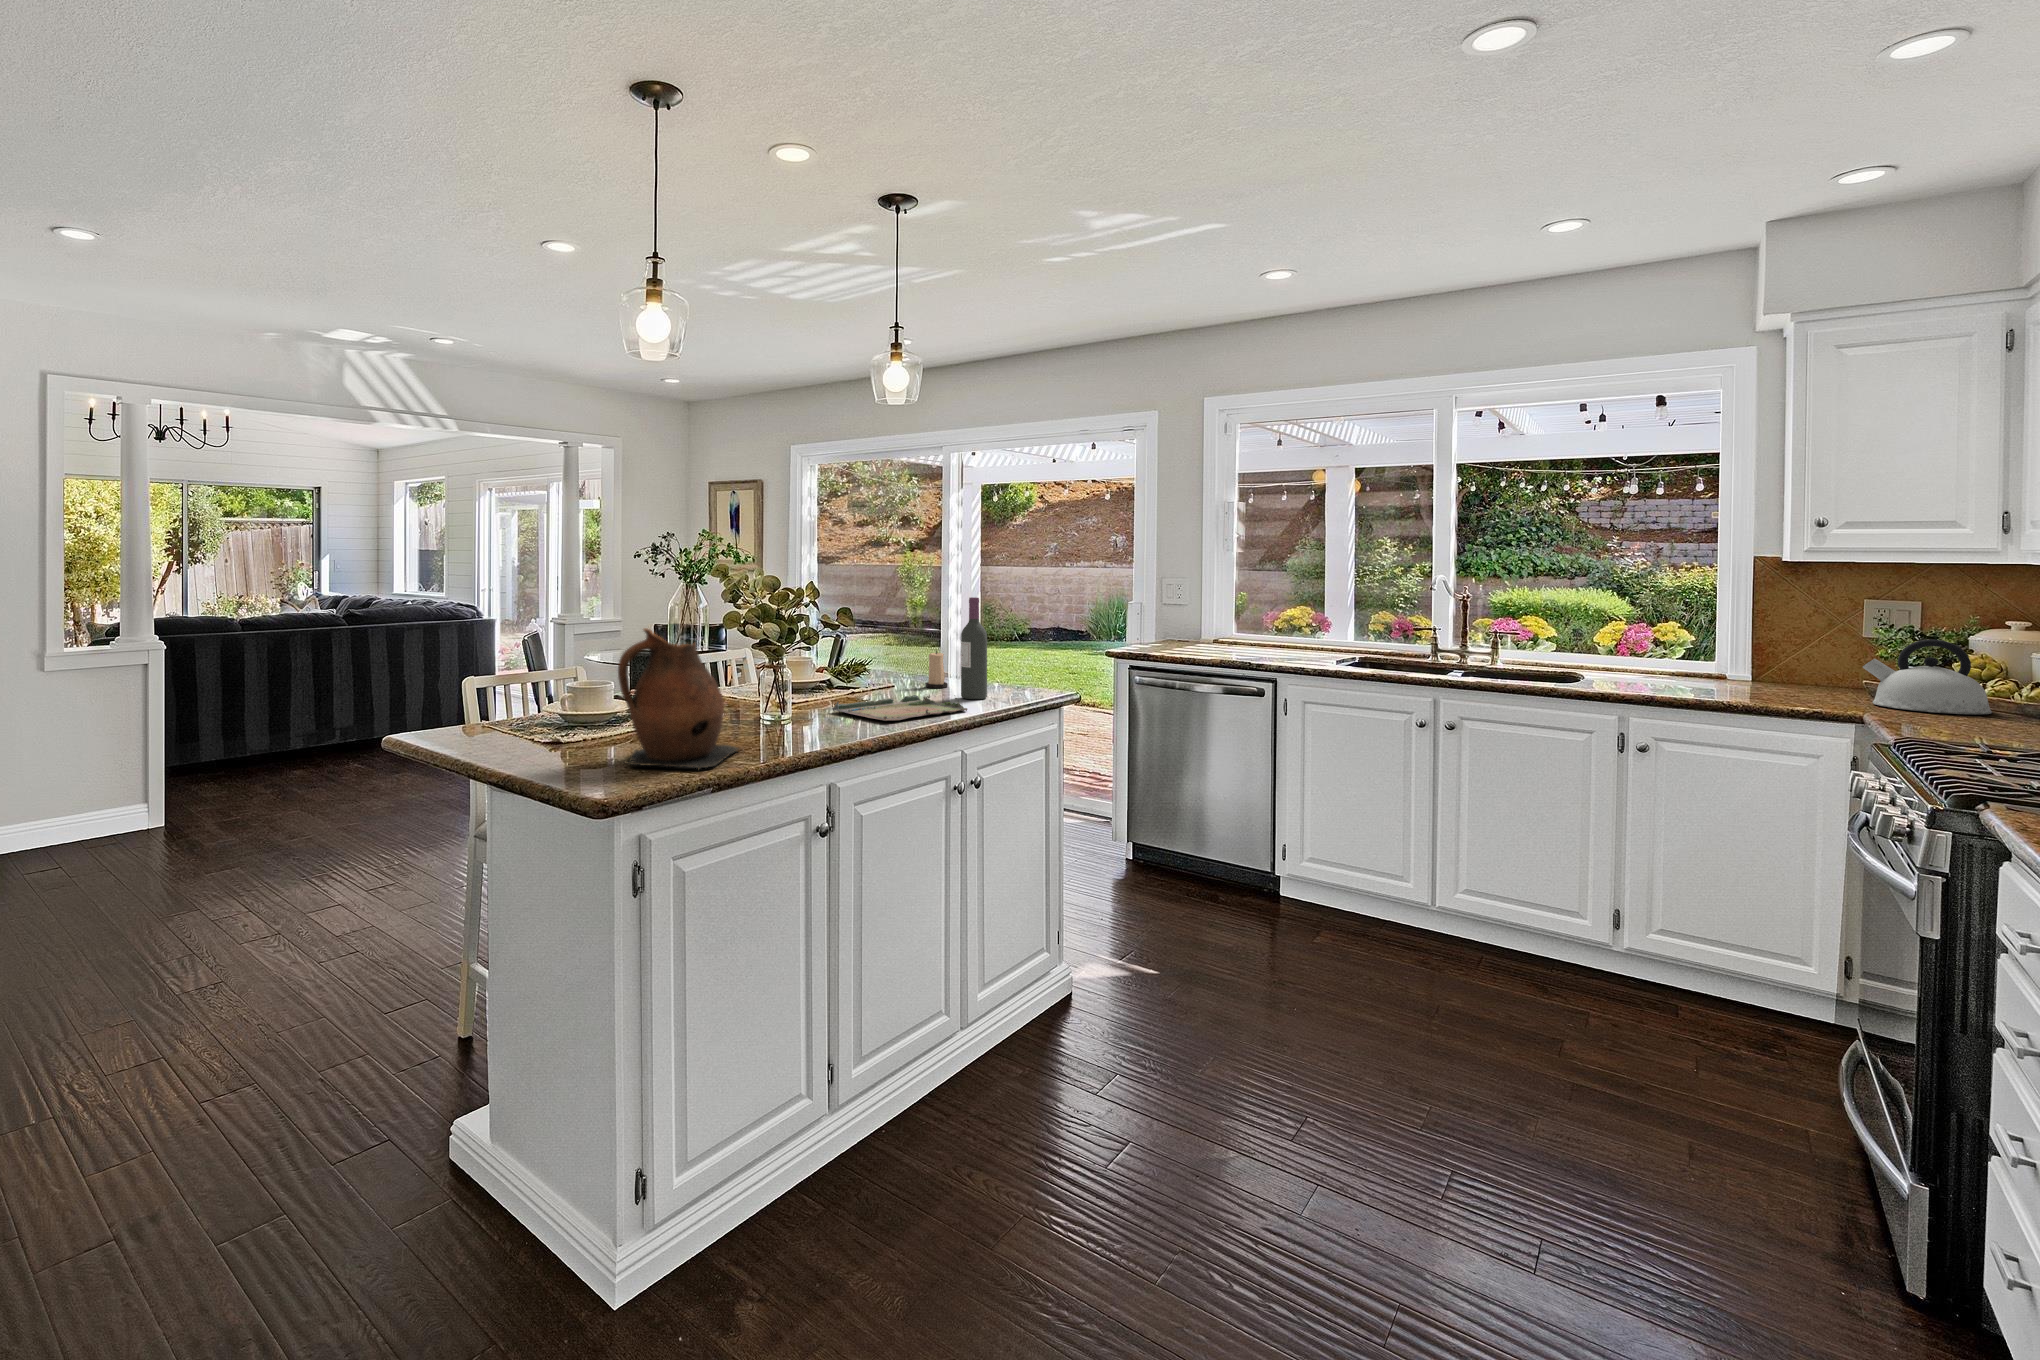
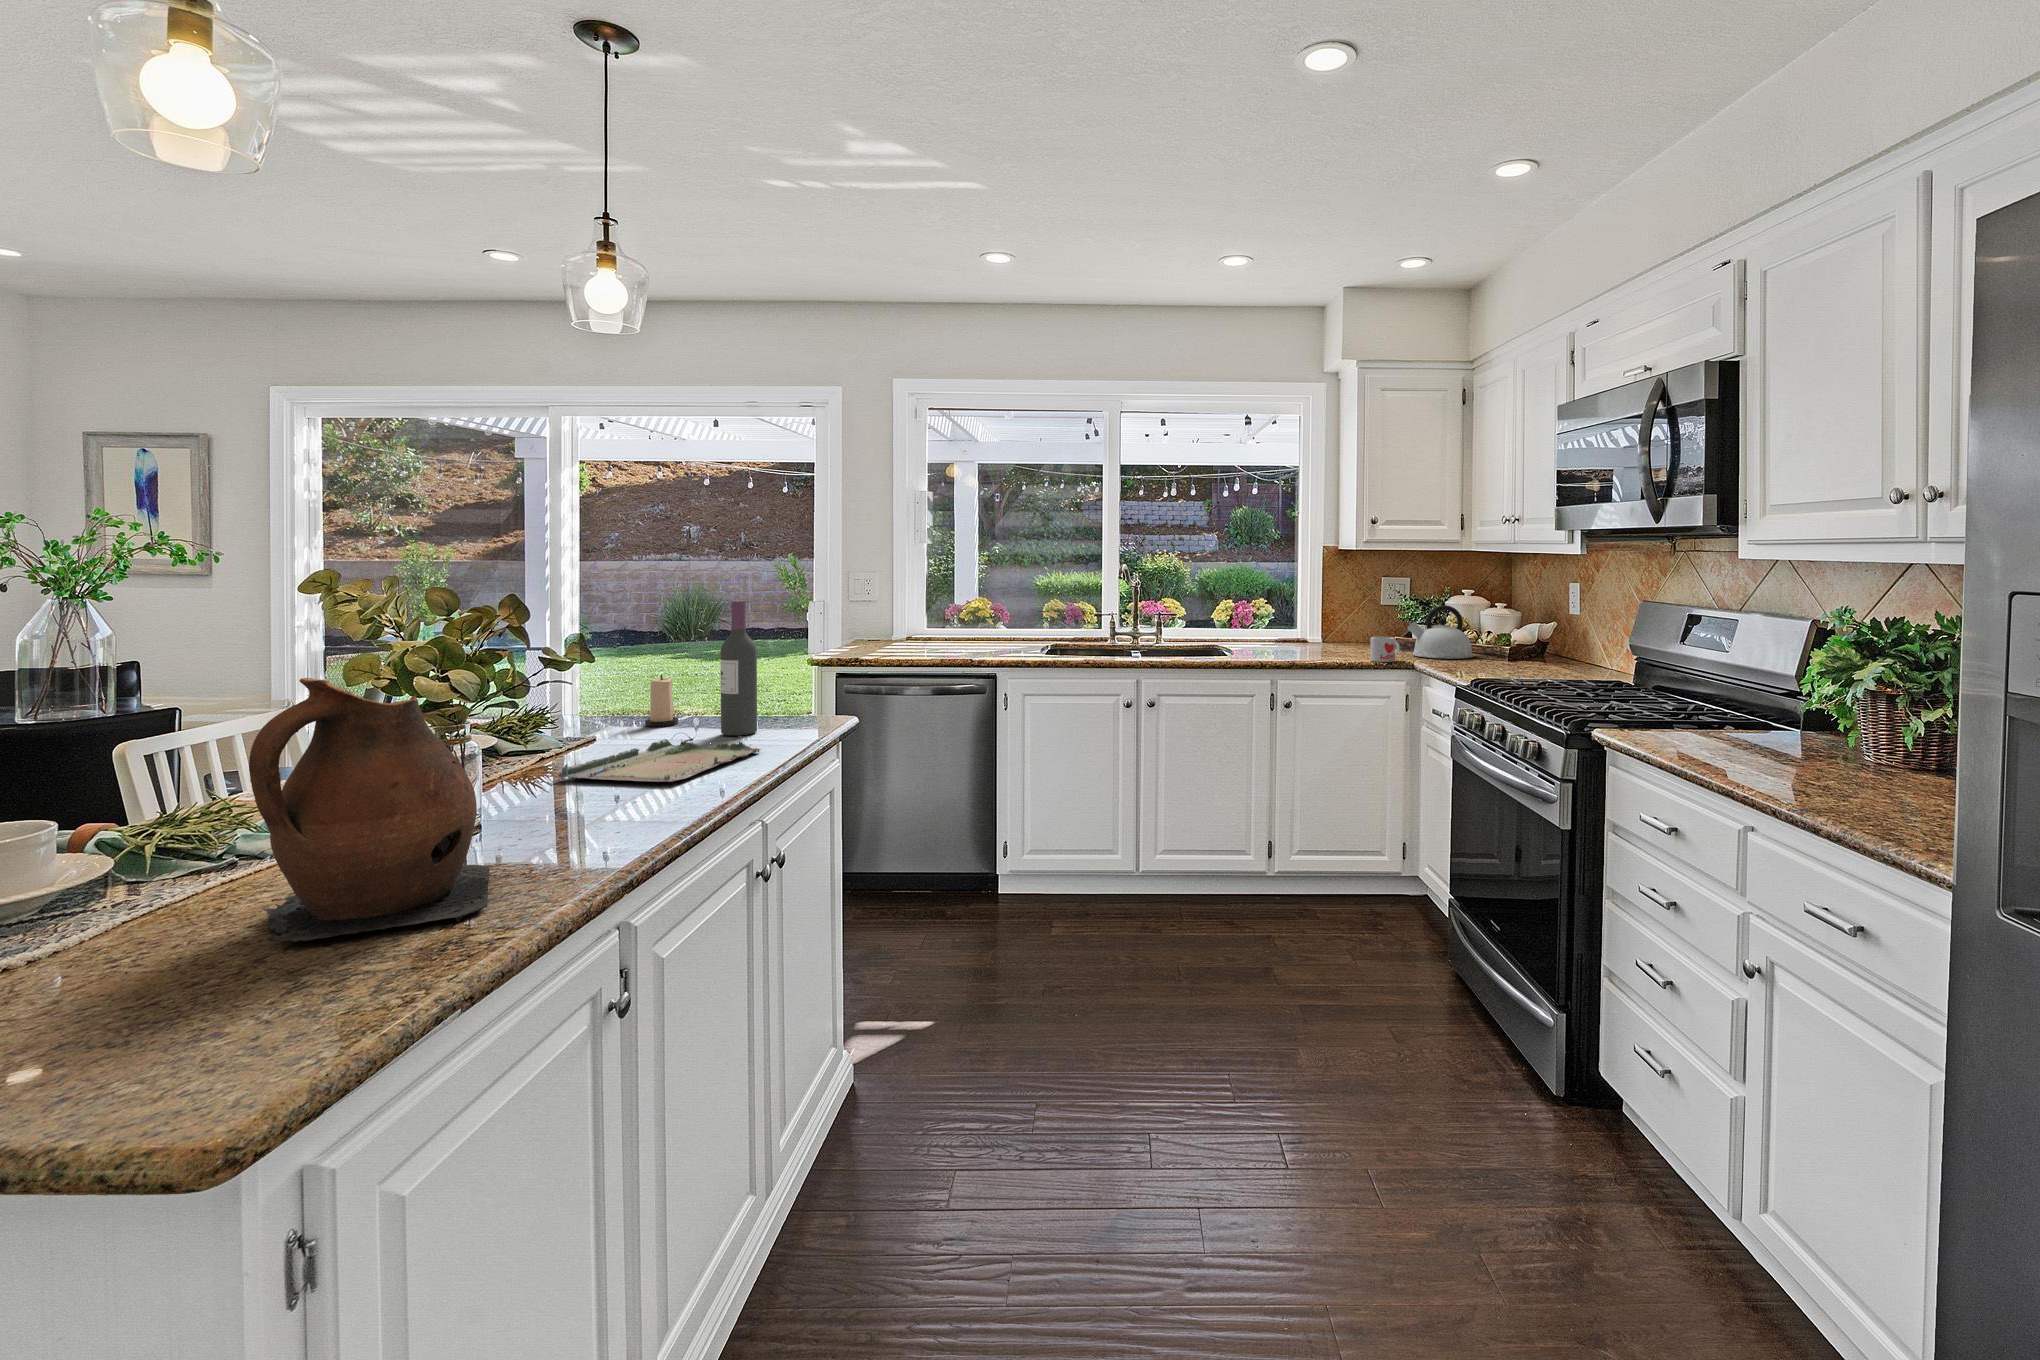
mug: none [1780,674,1835,707] -> present [1371,637,1399,662]

